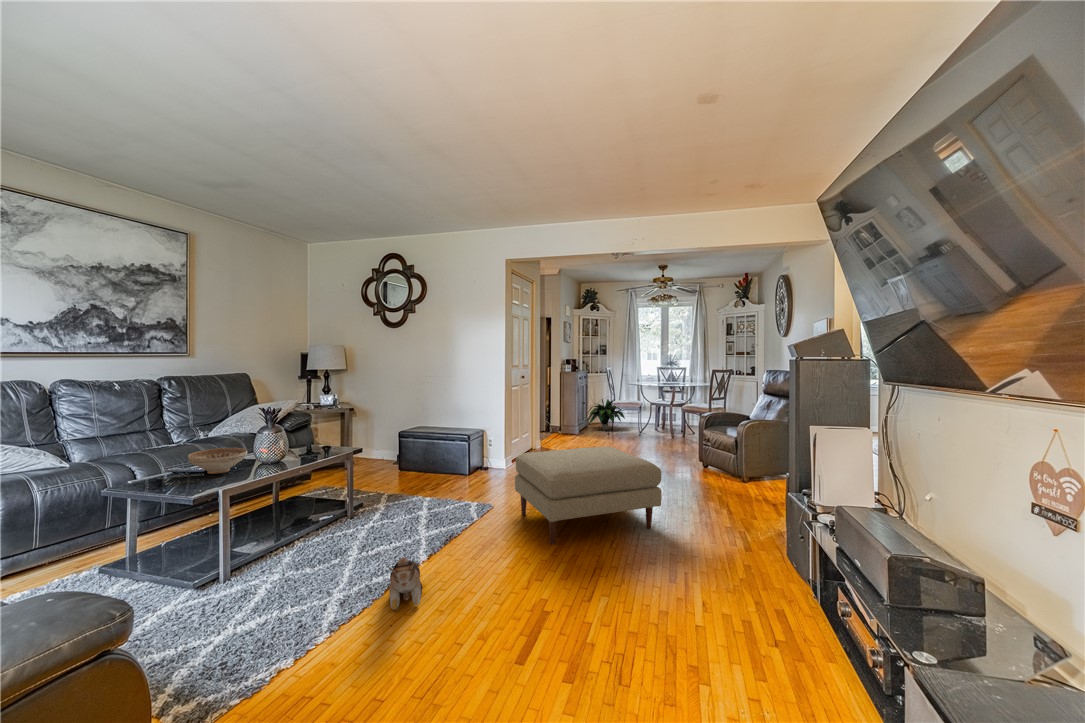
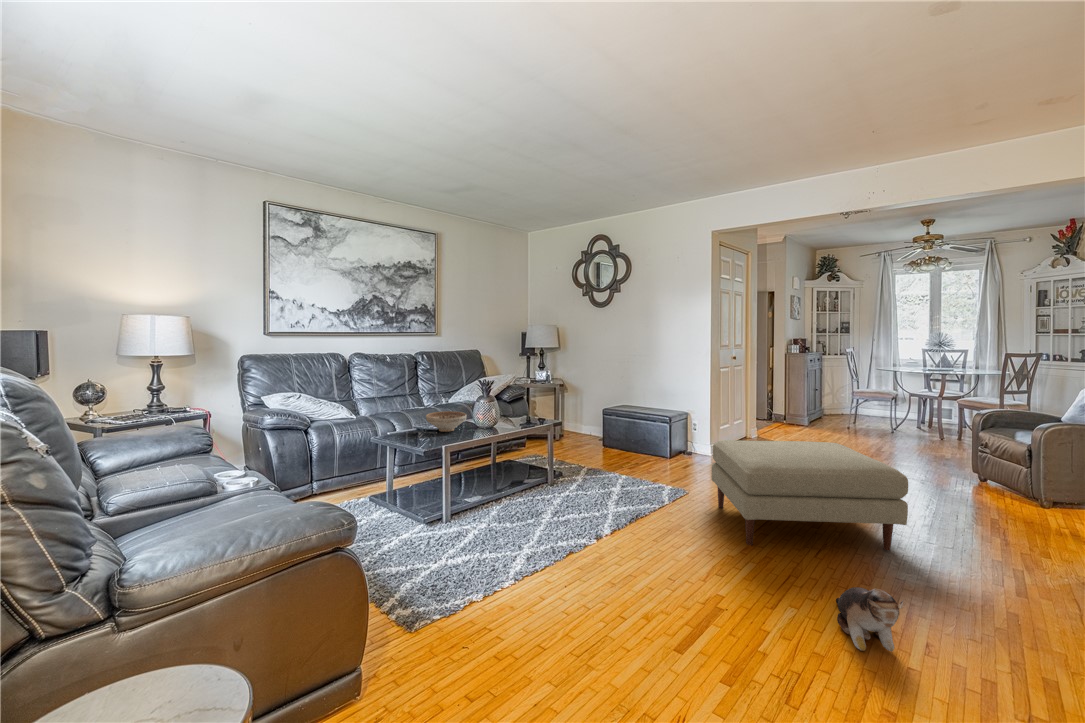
potted plant: present [587,399,625,430] -> none [821,384,879,425]
plush toy: present [389,557,423,610] -> present [836,587,906,652]

